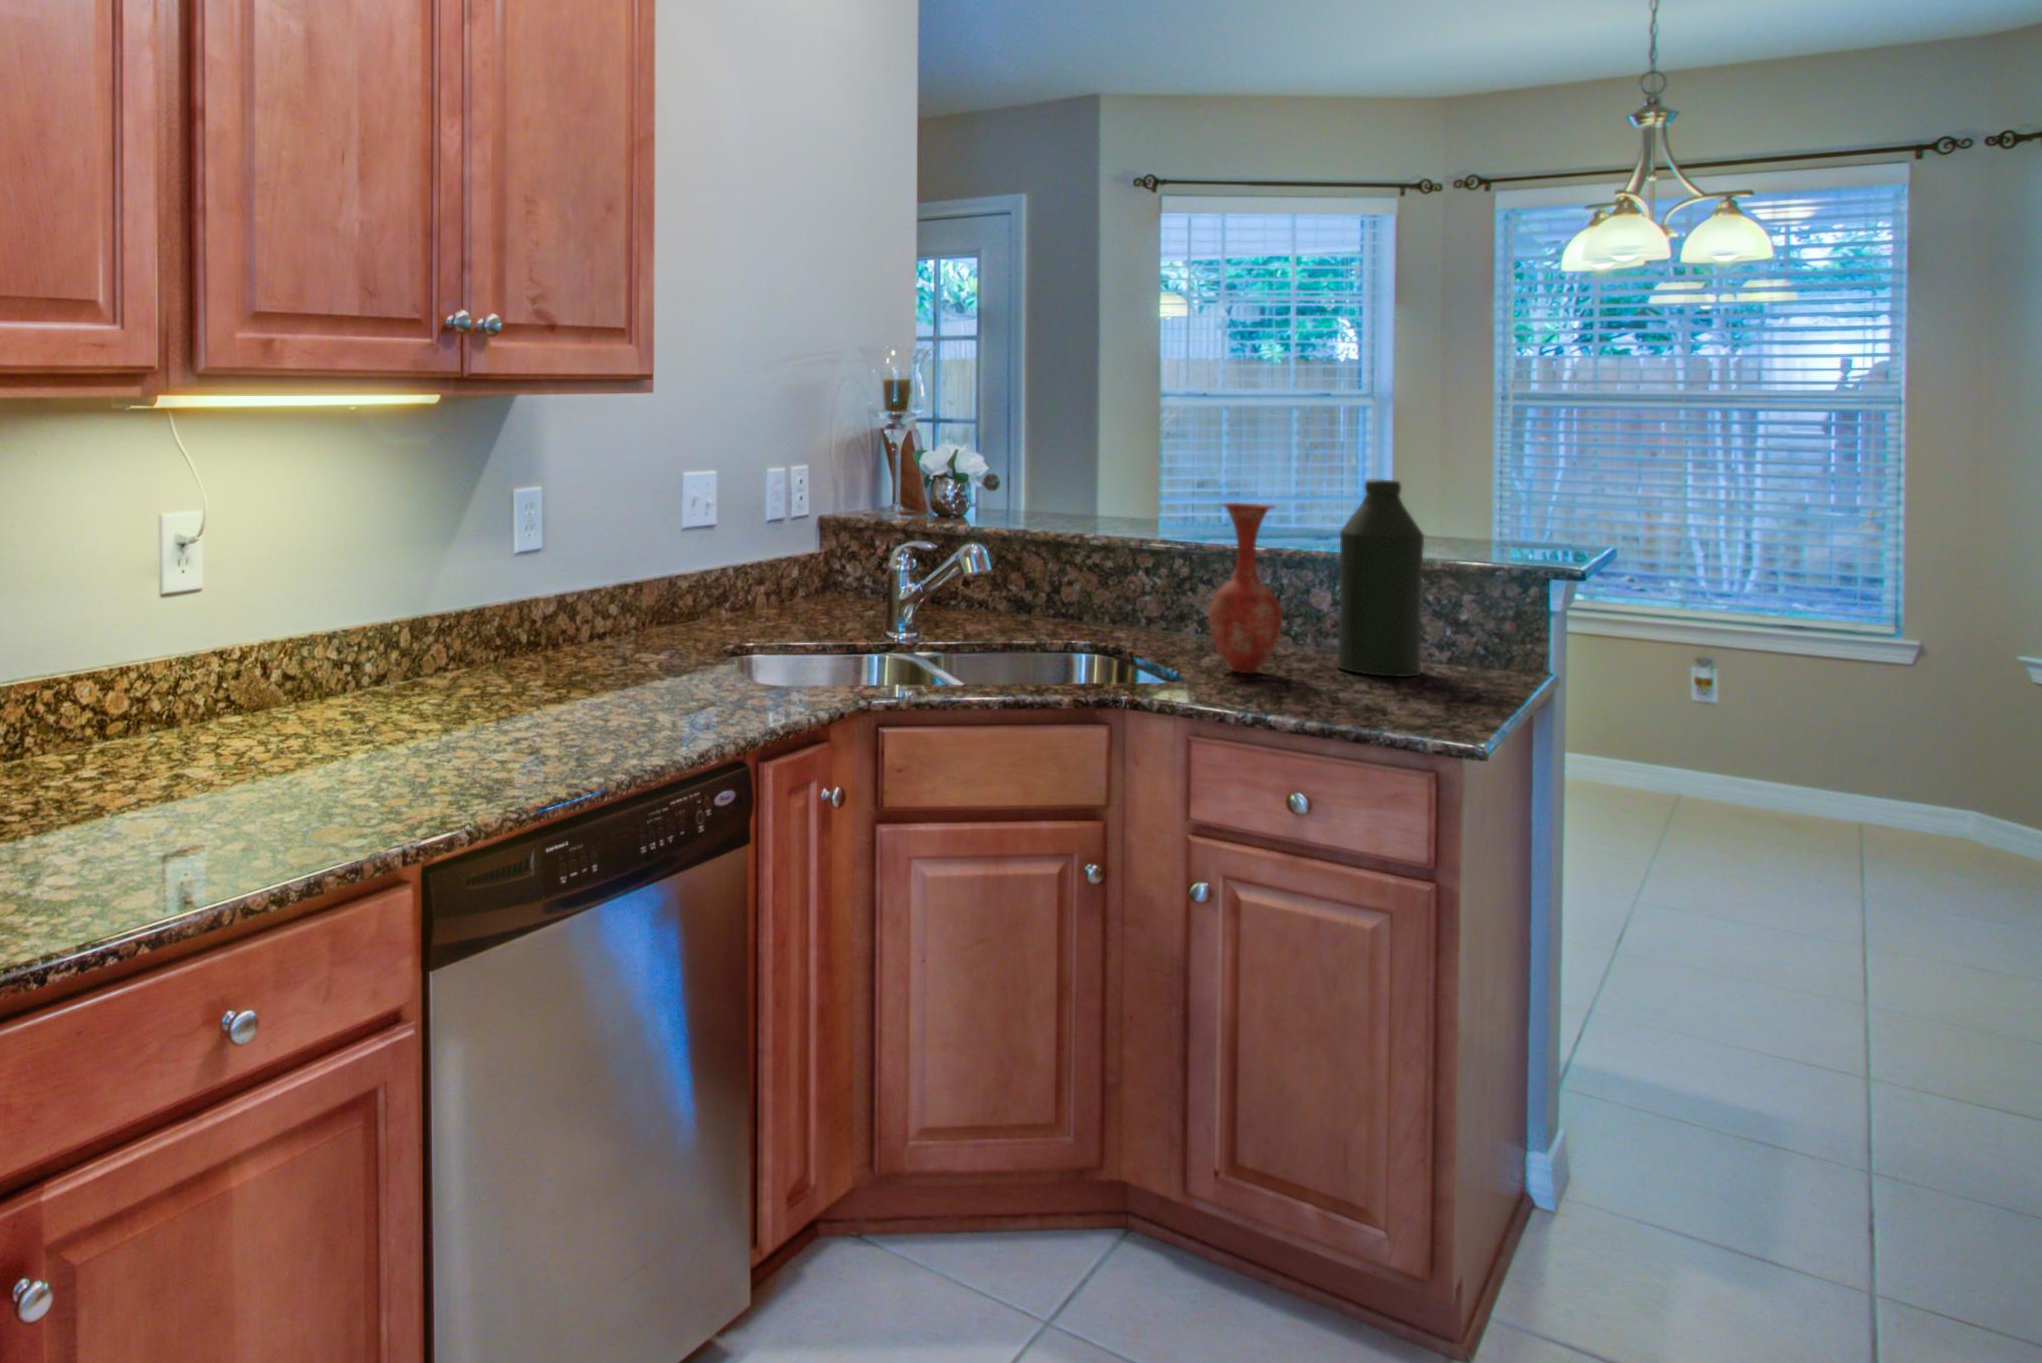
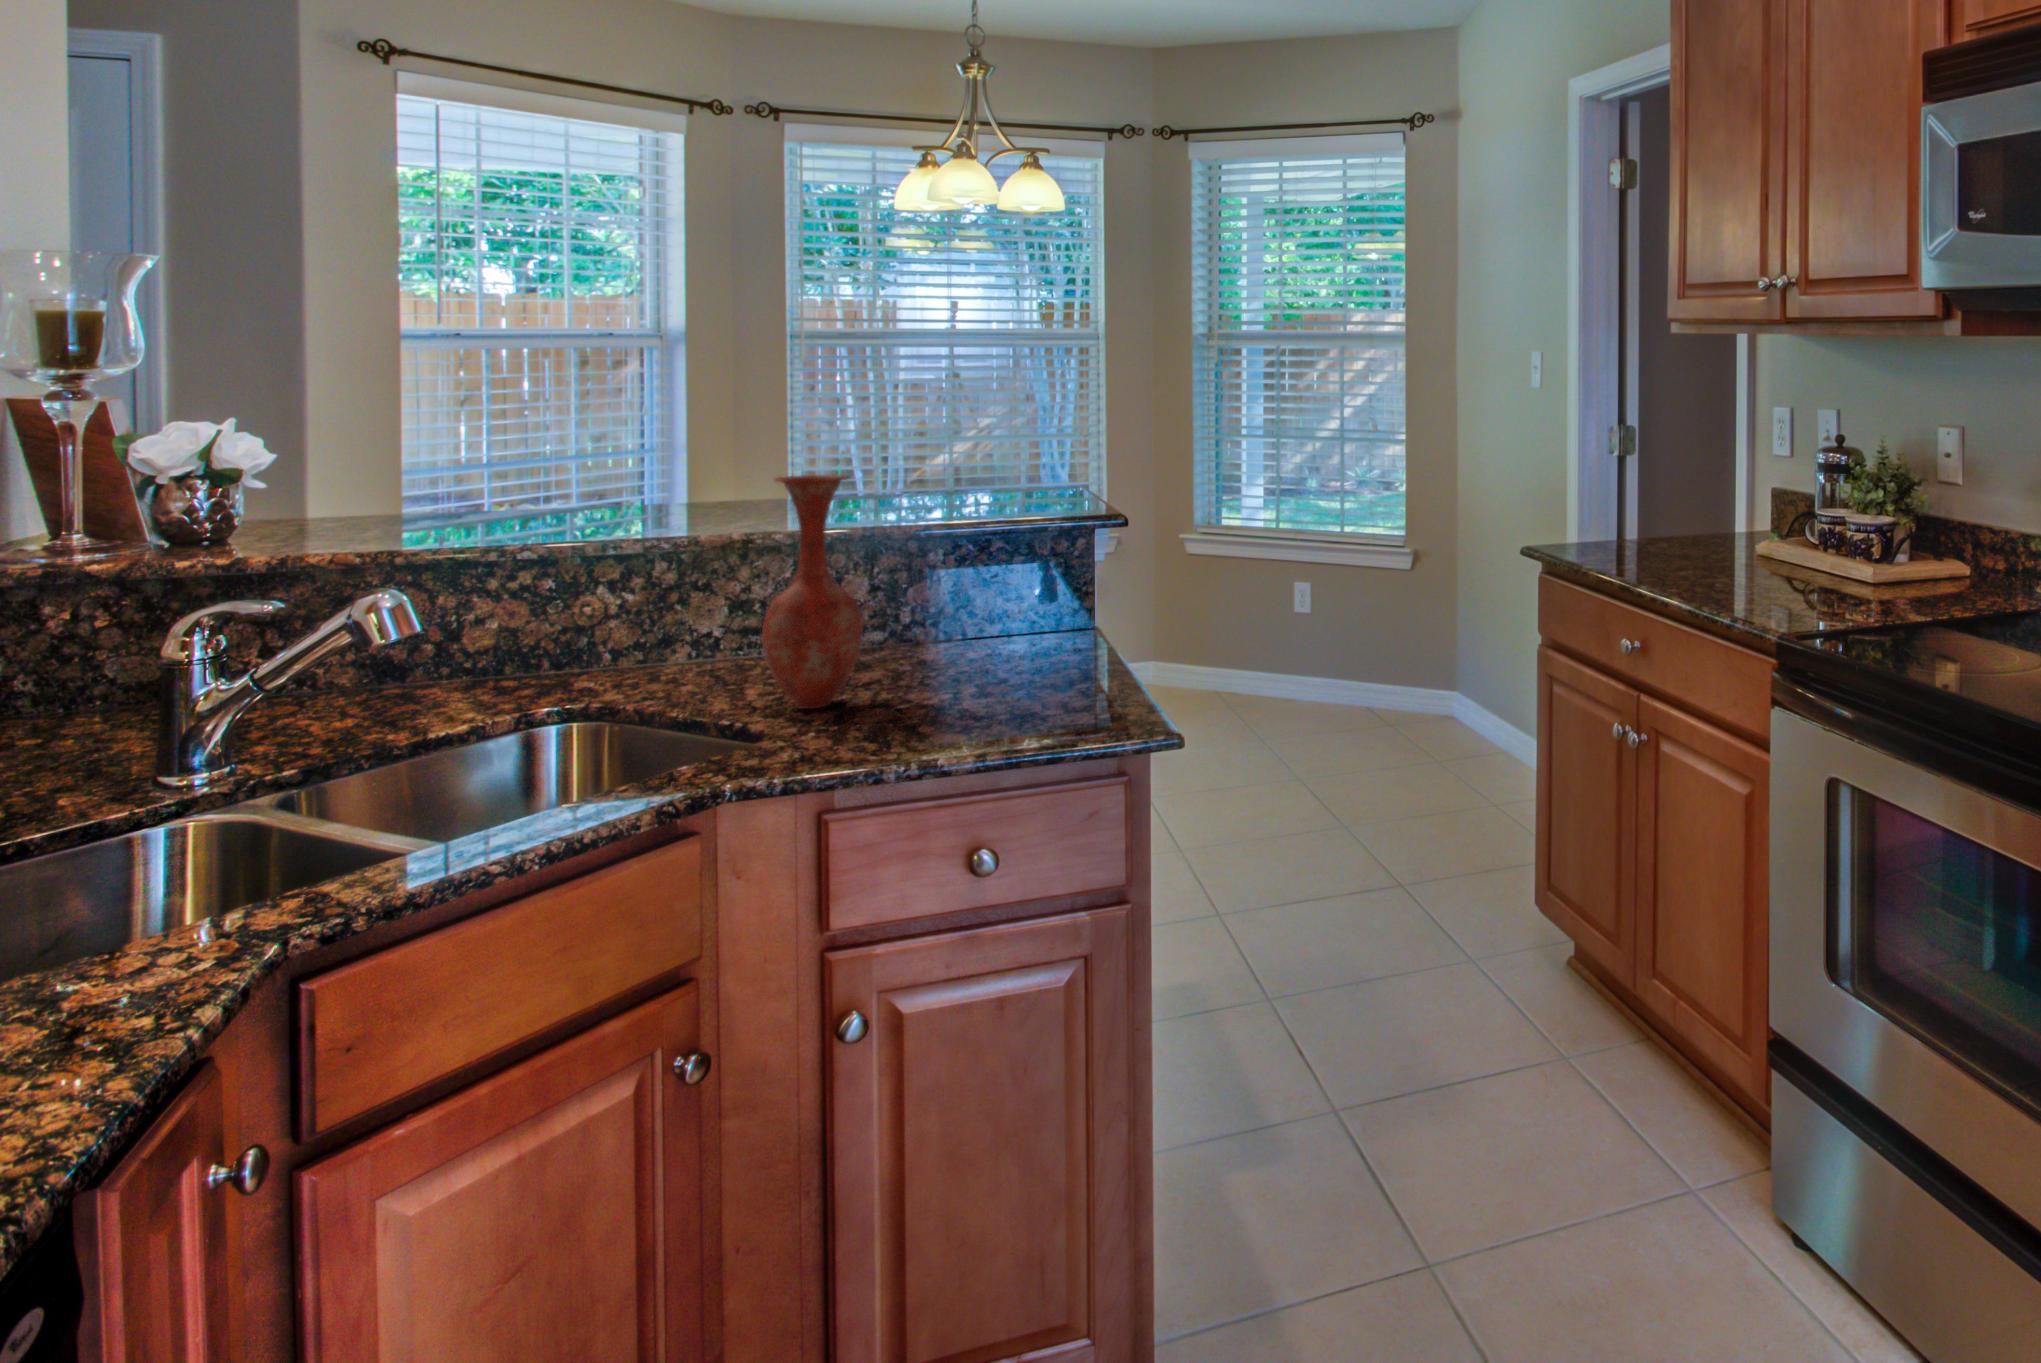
bottle: present [1337,479,1424,676] -> none [904,431,999,674]

